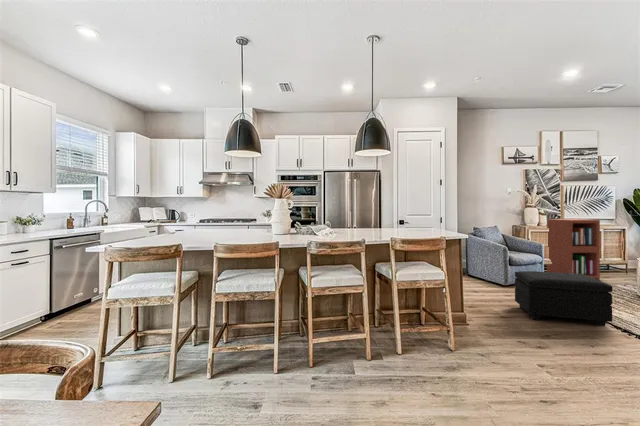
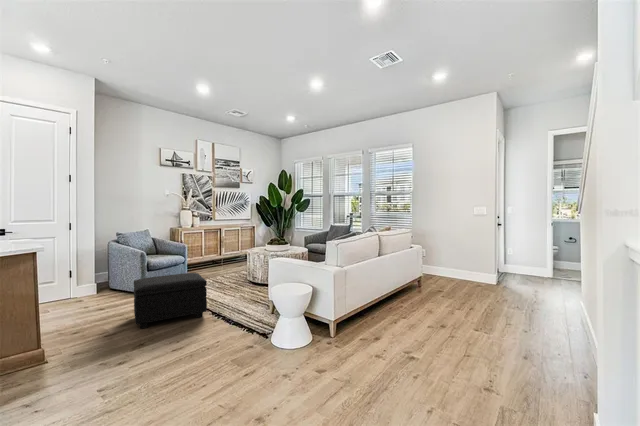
bookshelf: present [547,219,600,279] -> none [197,220,233,274]

